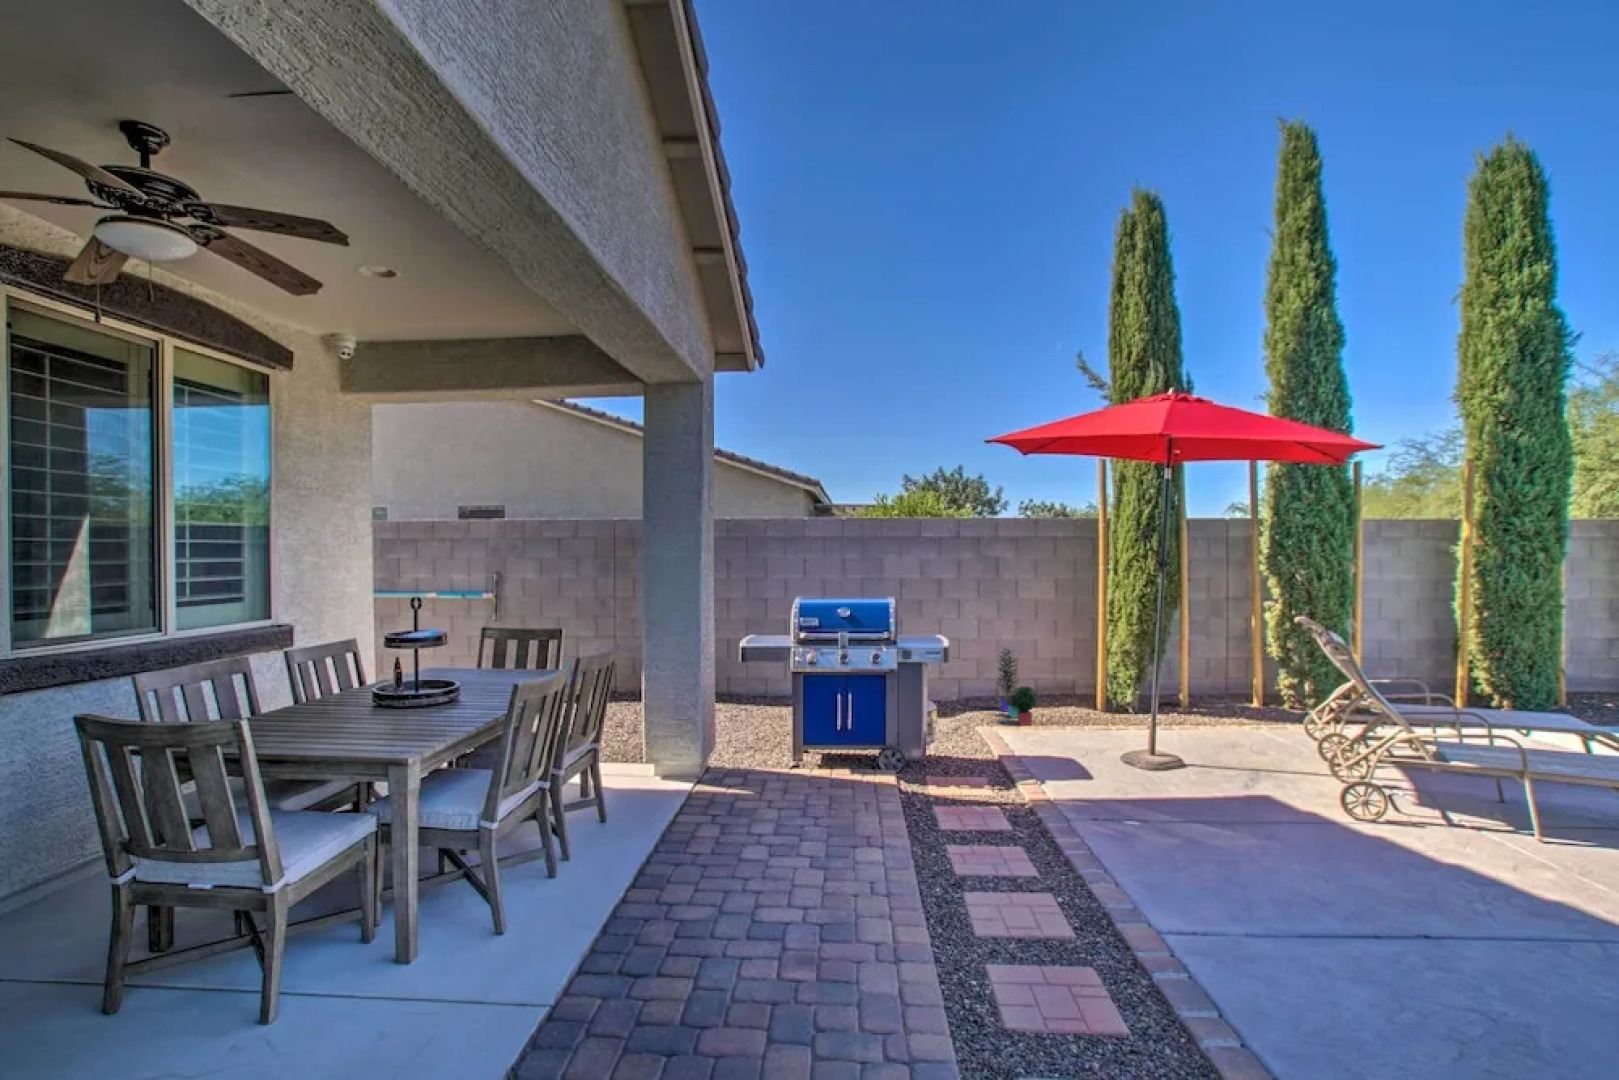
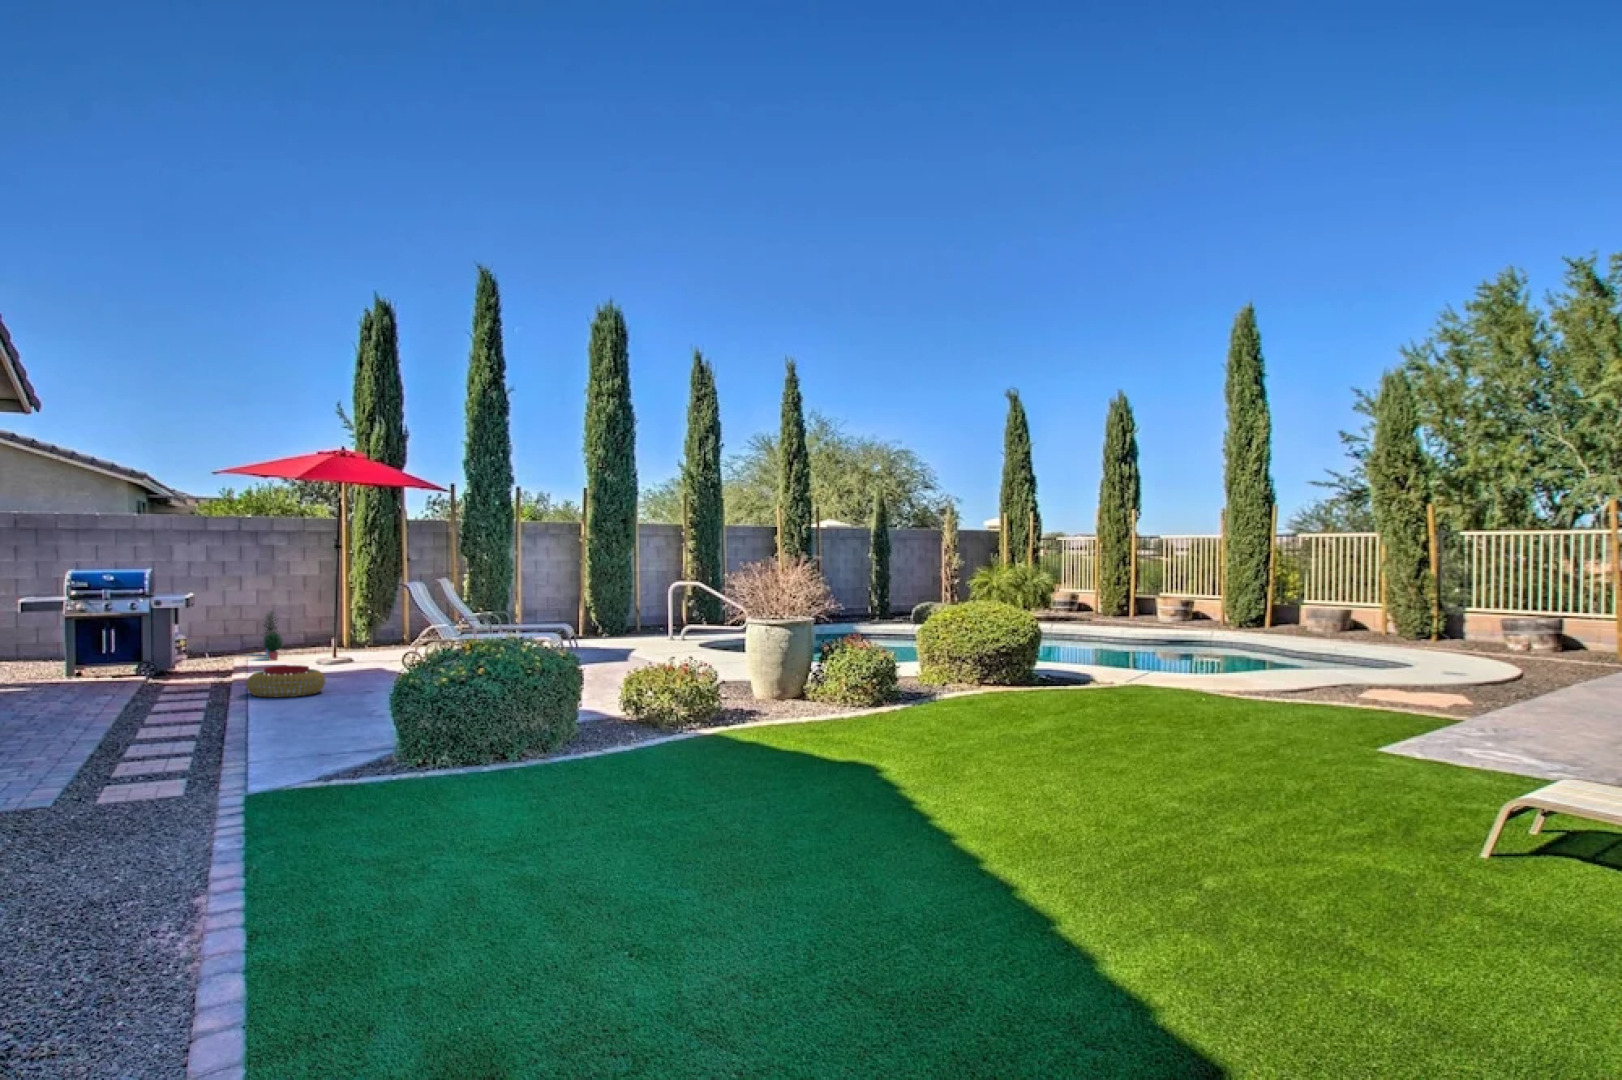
pouf: none [1136,820,1314,924] -> present [246,665,325,697]

